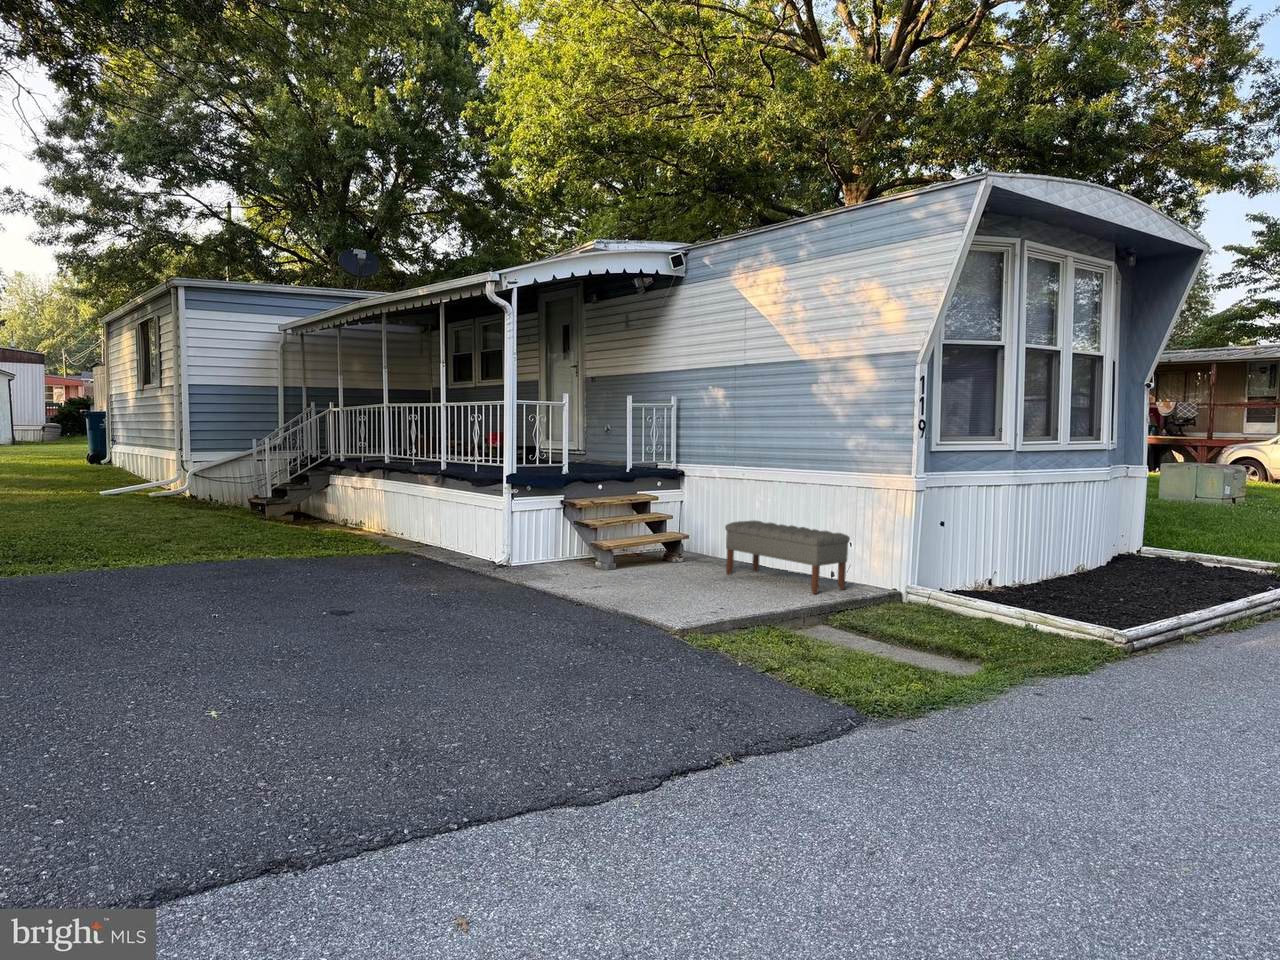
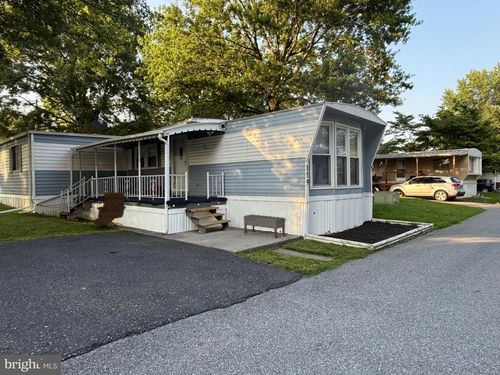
lounge chair: none [324,445,412,545] -> present [93,192,126,229]

